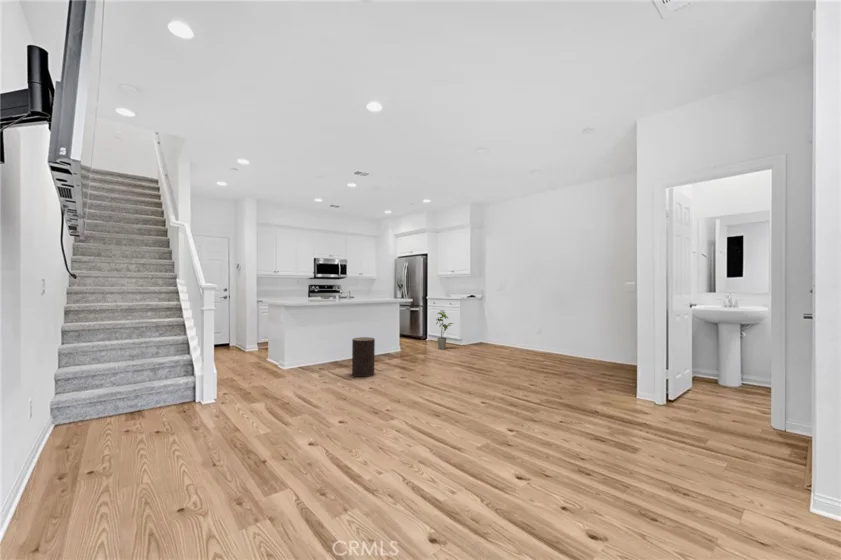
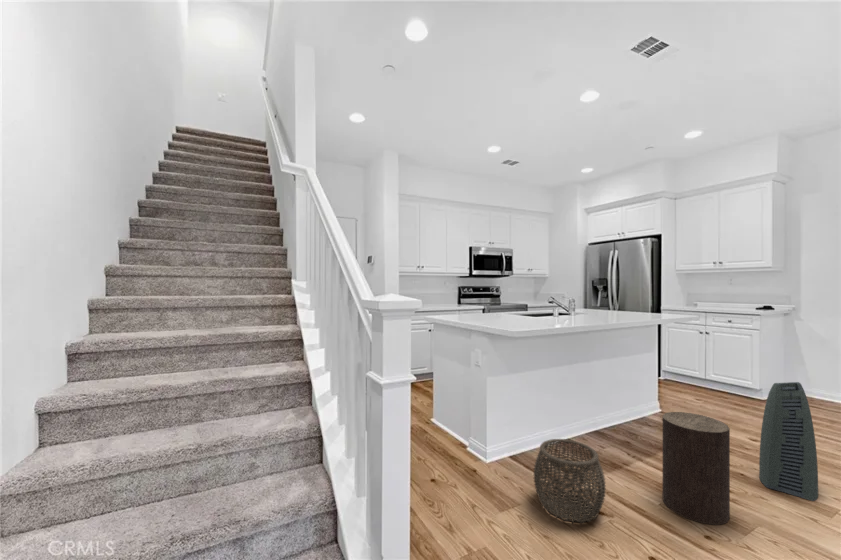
house plant: present [436,312,453,349] -> none [715,339,764,410]
air purifier: none [403,324,423,370] -> present [759,382,818,501]
woven basket: none [294,351,324,380] -> present [534,439,606,523]

